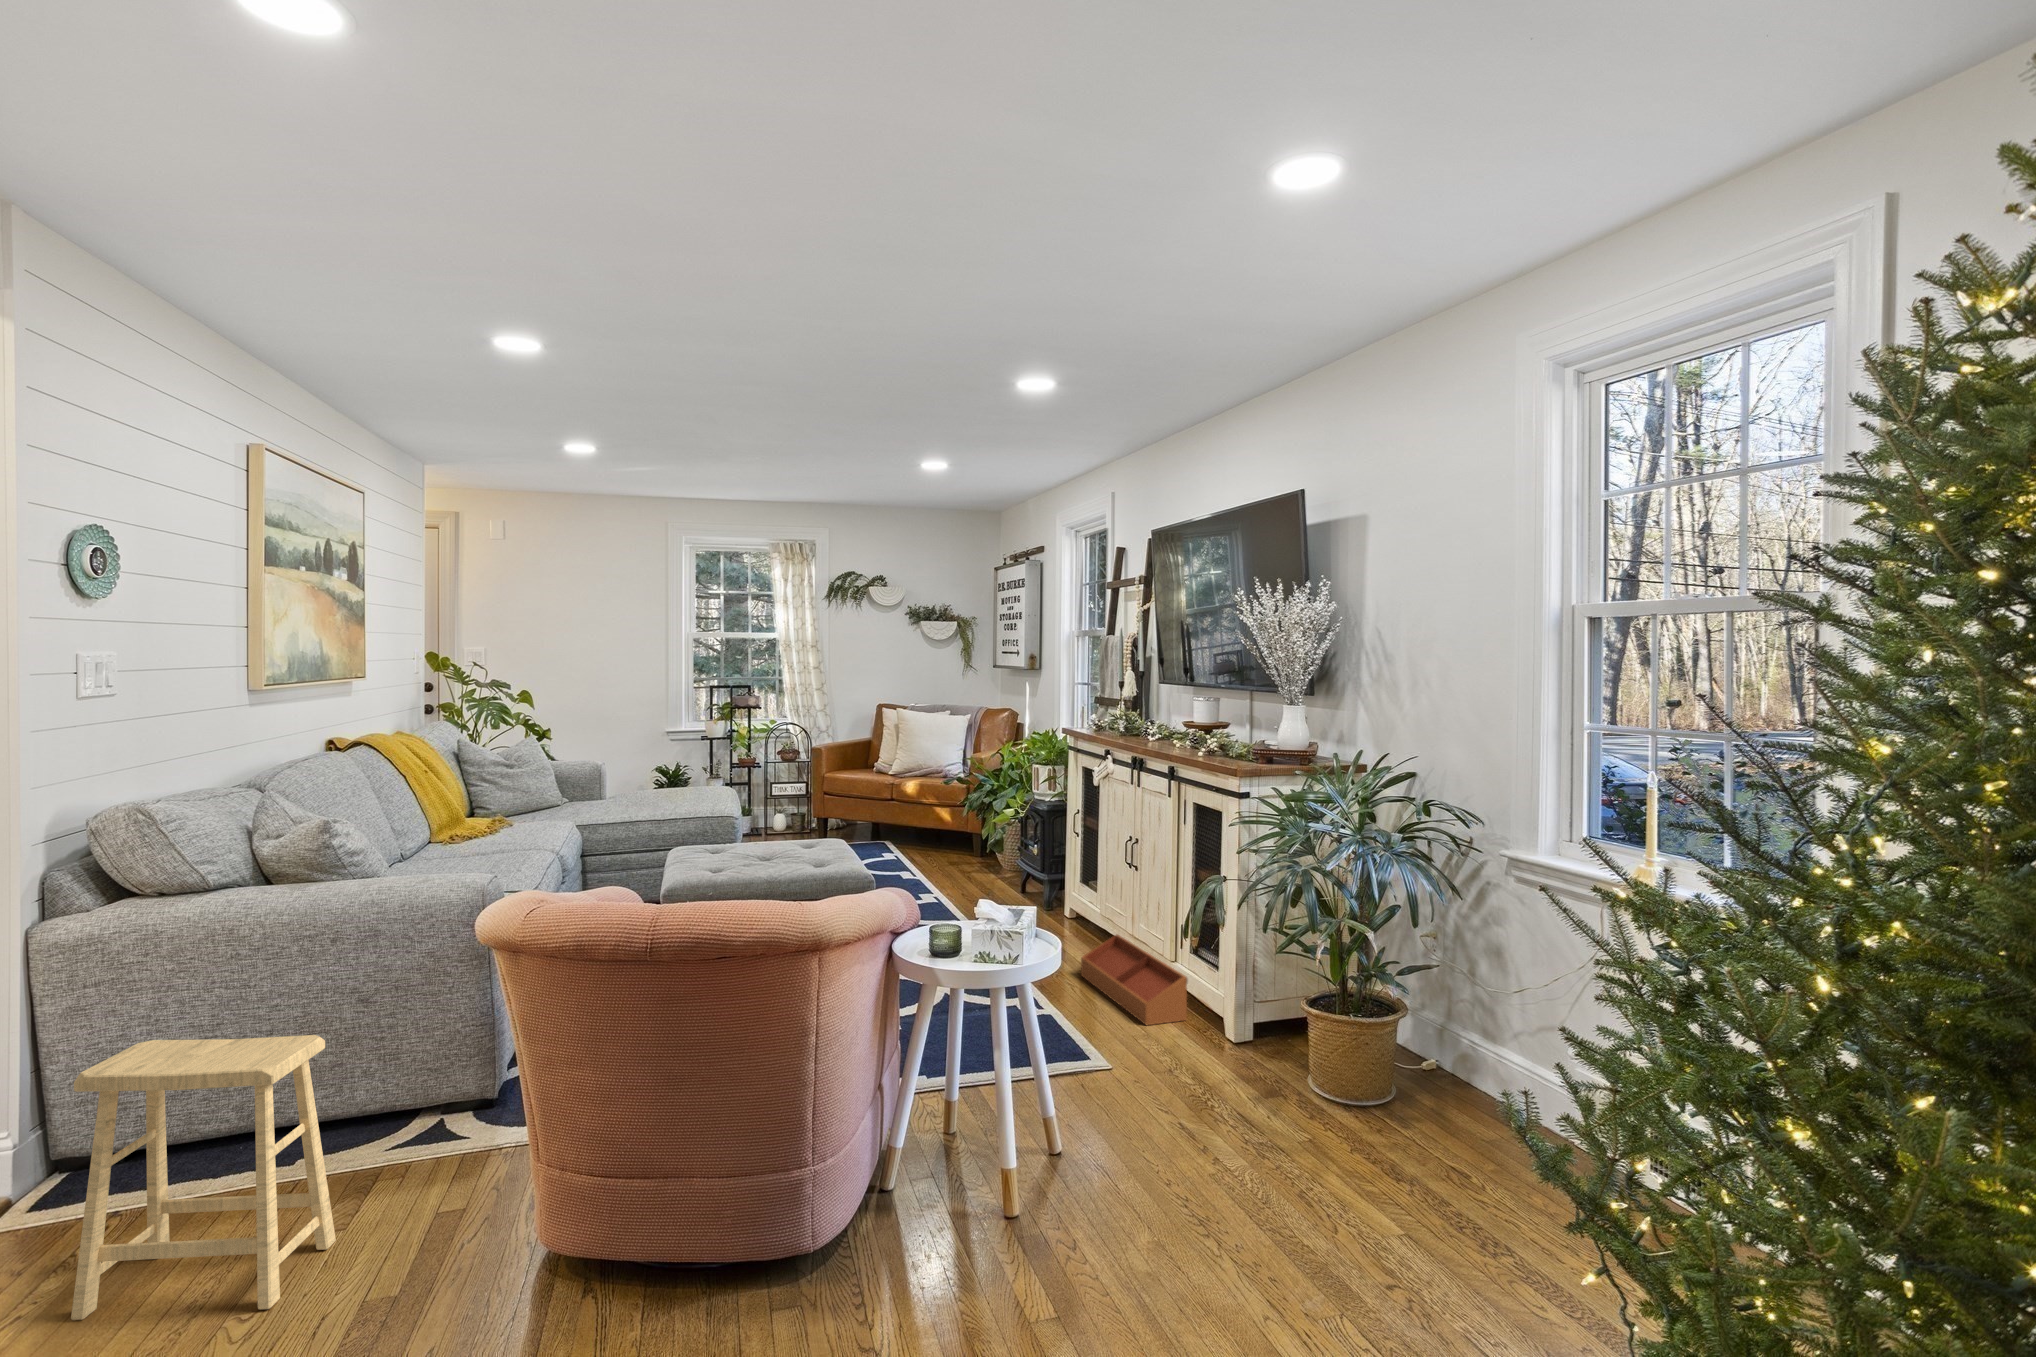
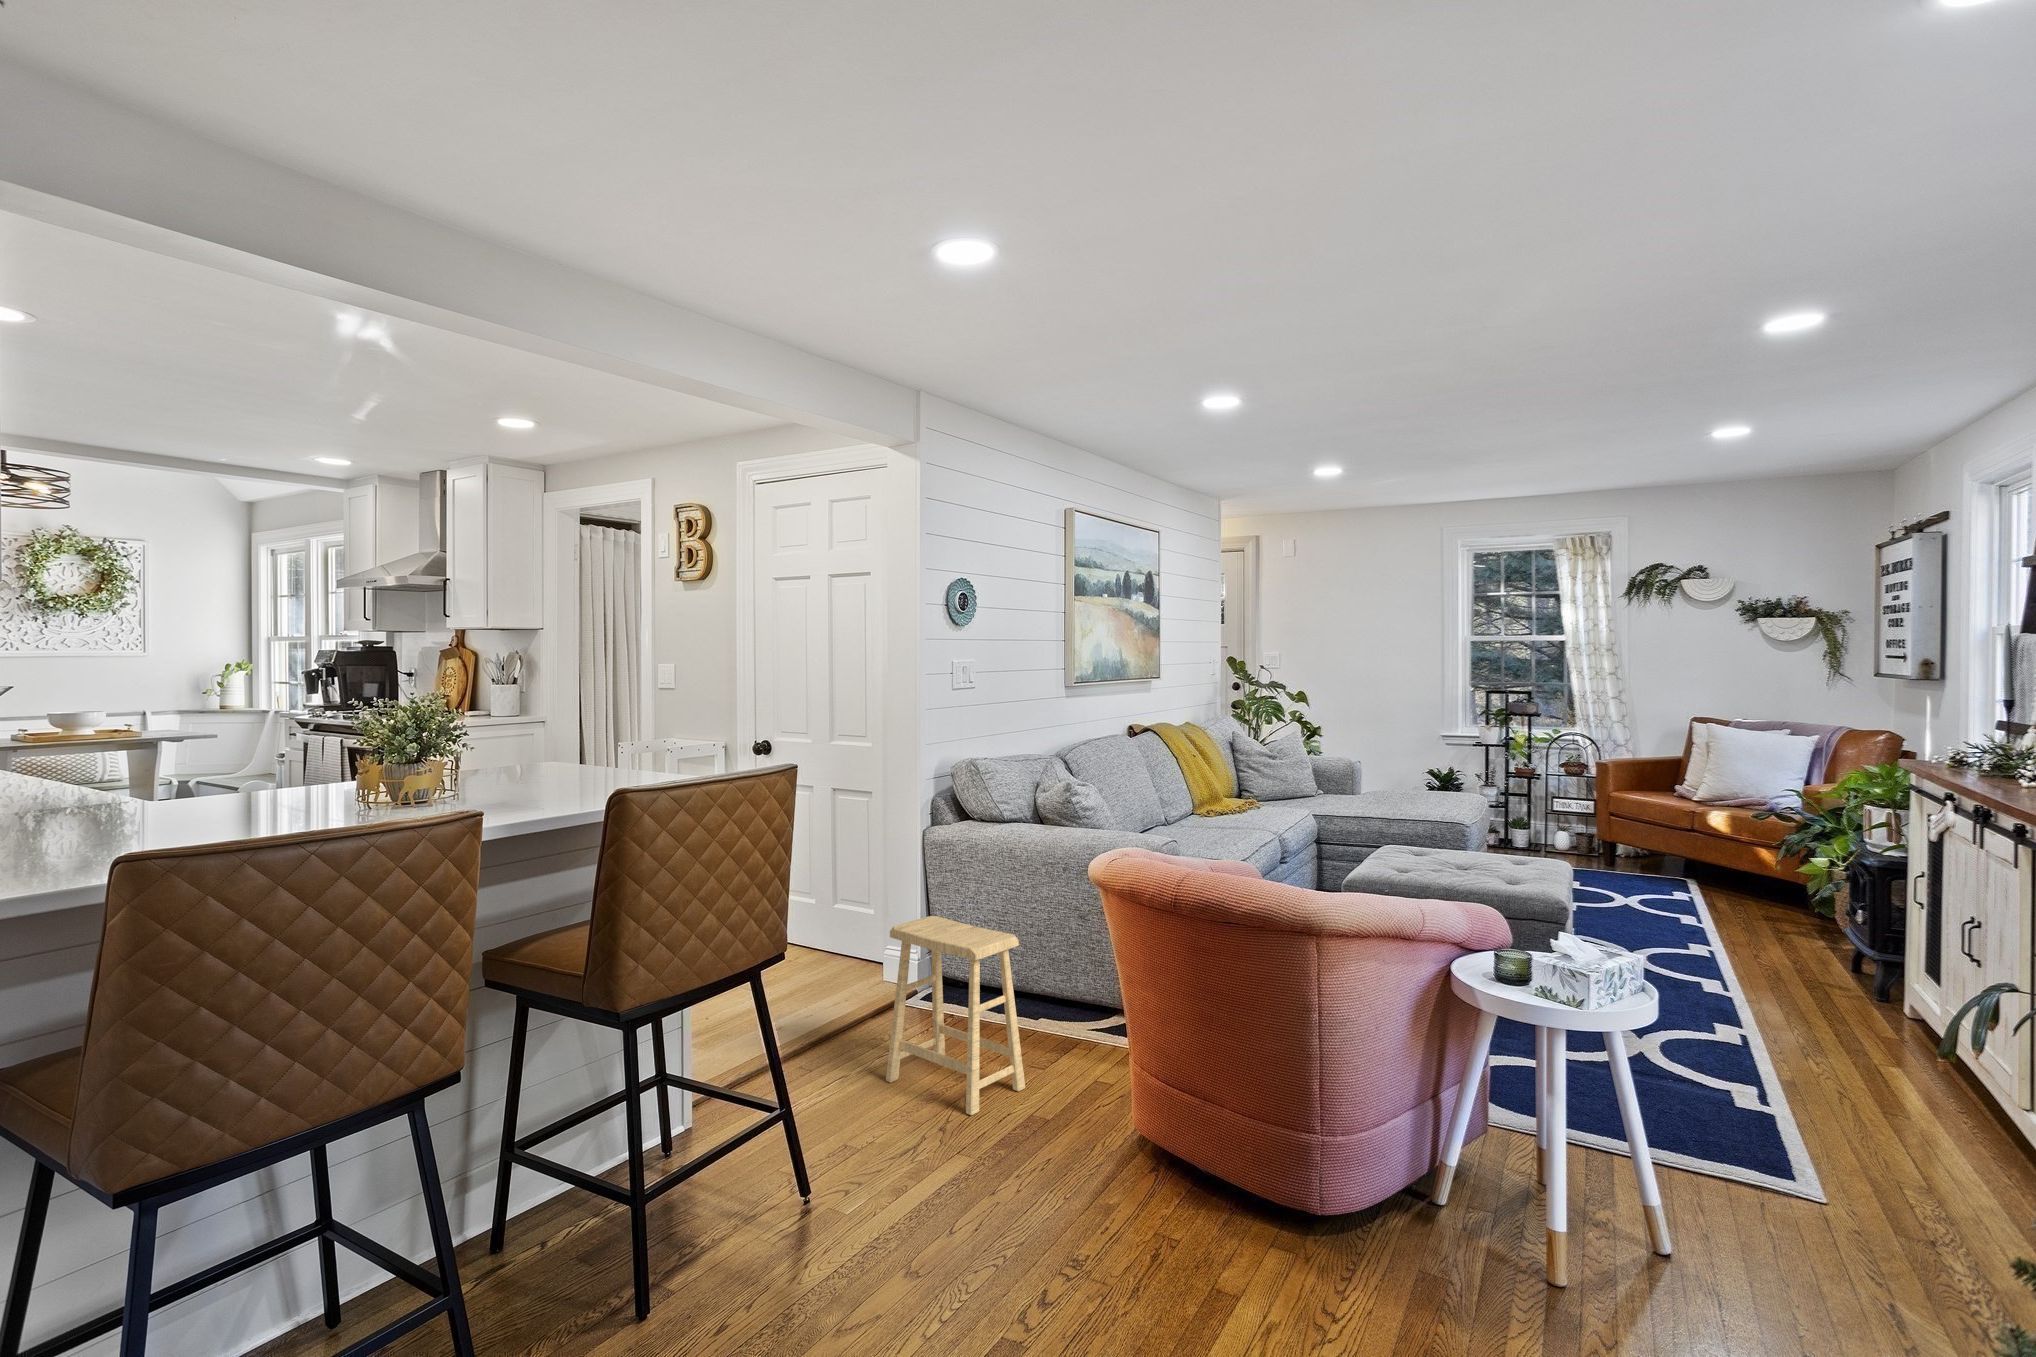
storage bin: present [1081,935,1188,1025] -> none [1873,1042,2028,1185]

